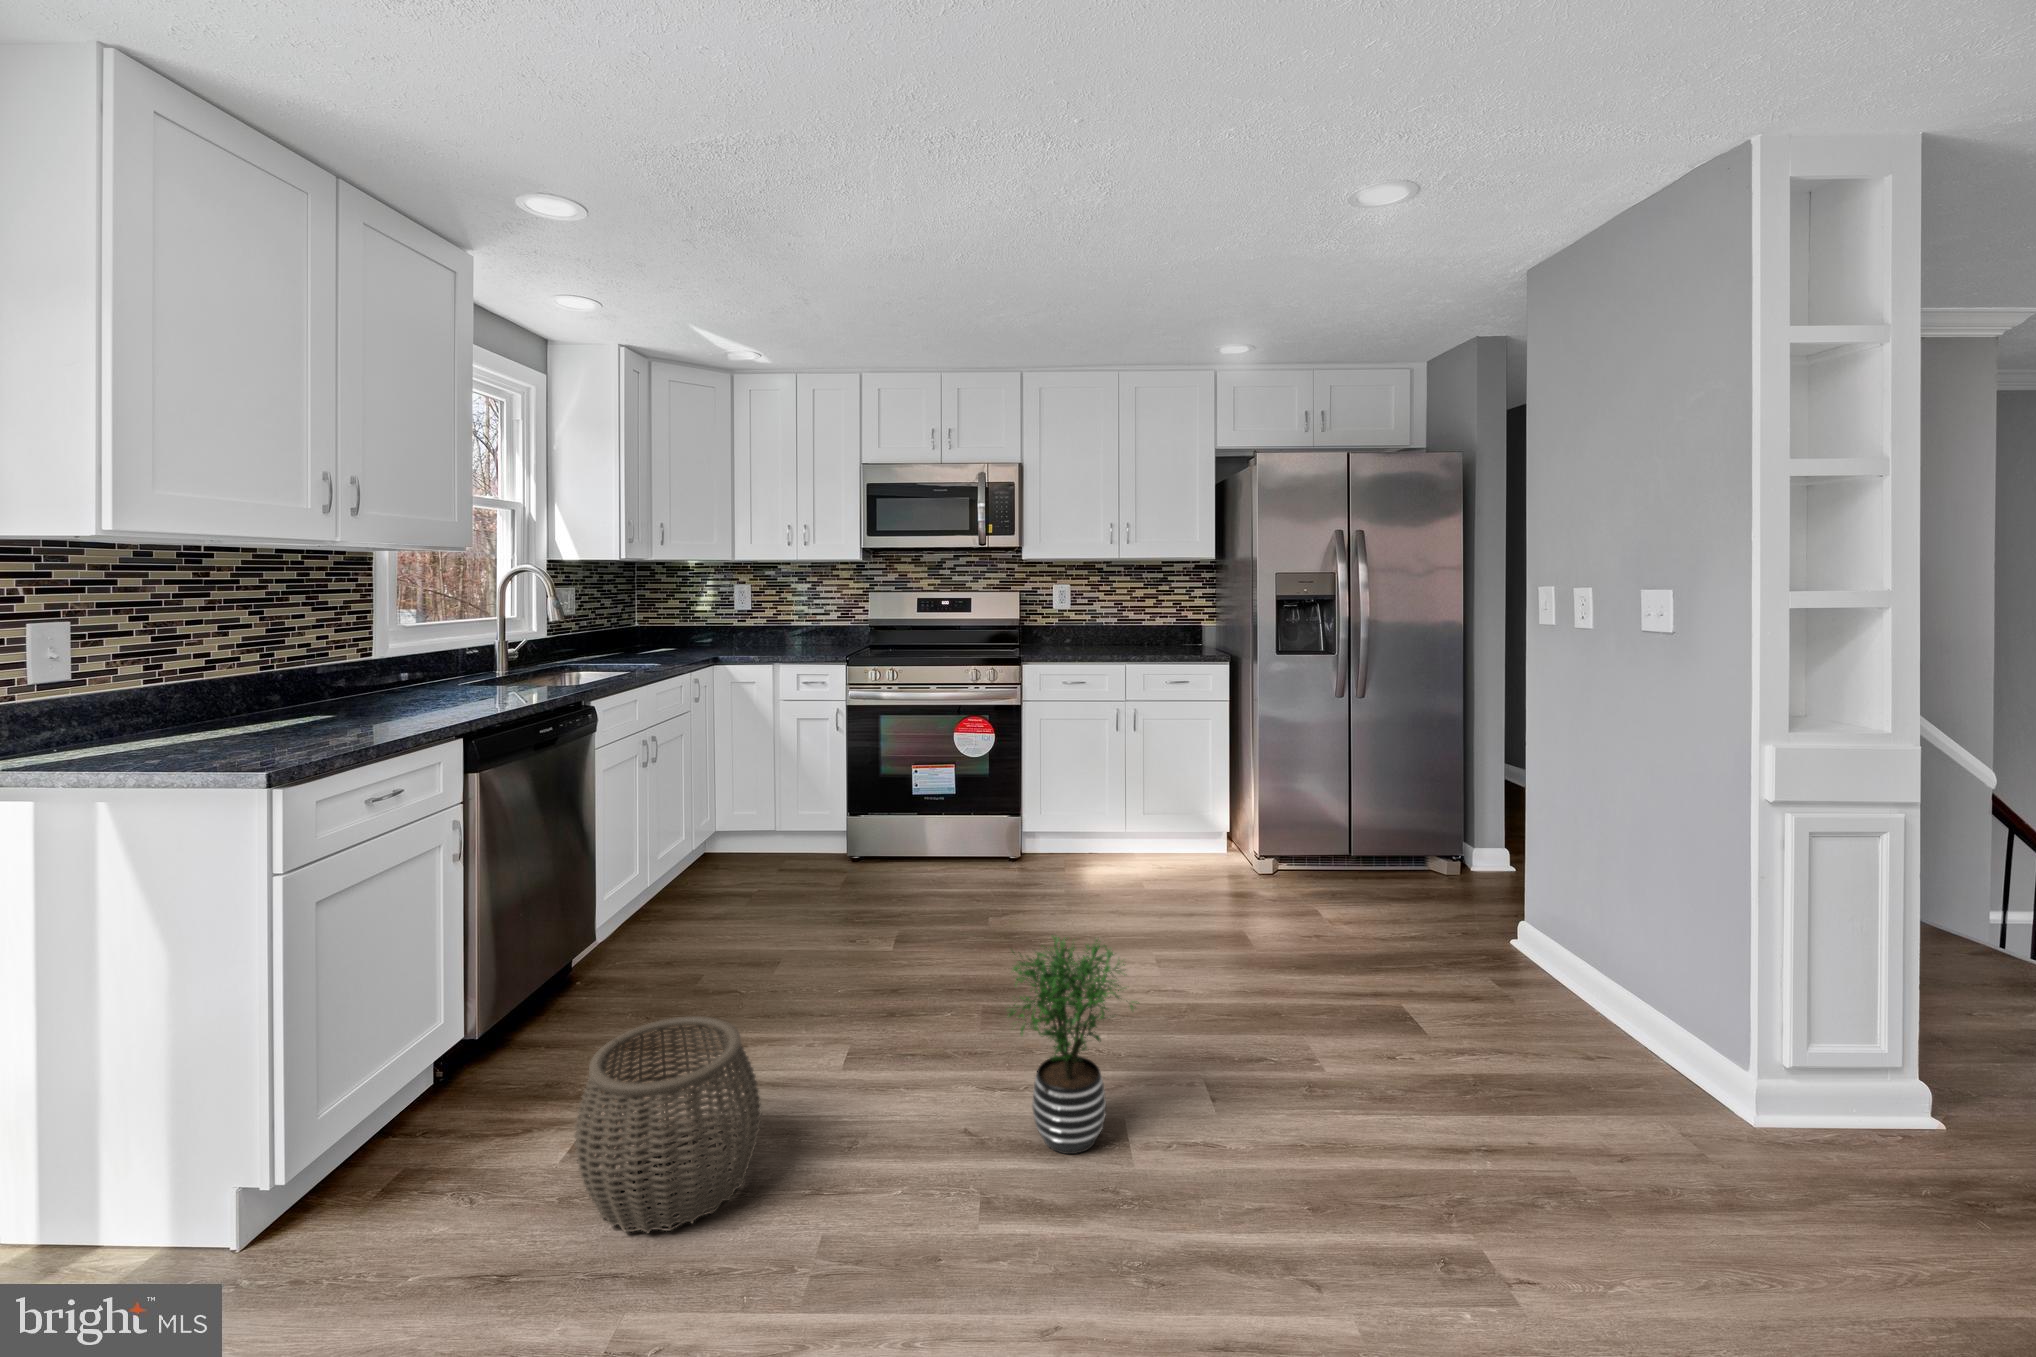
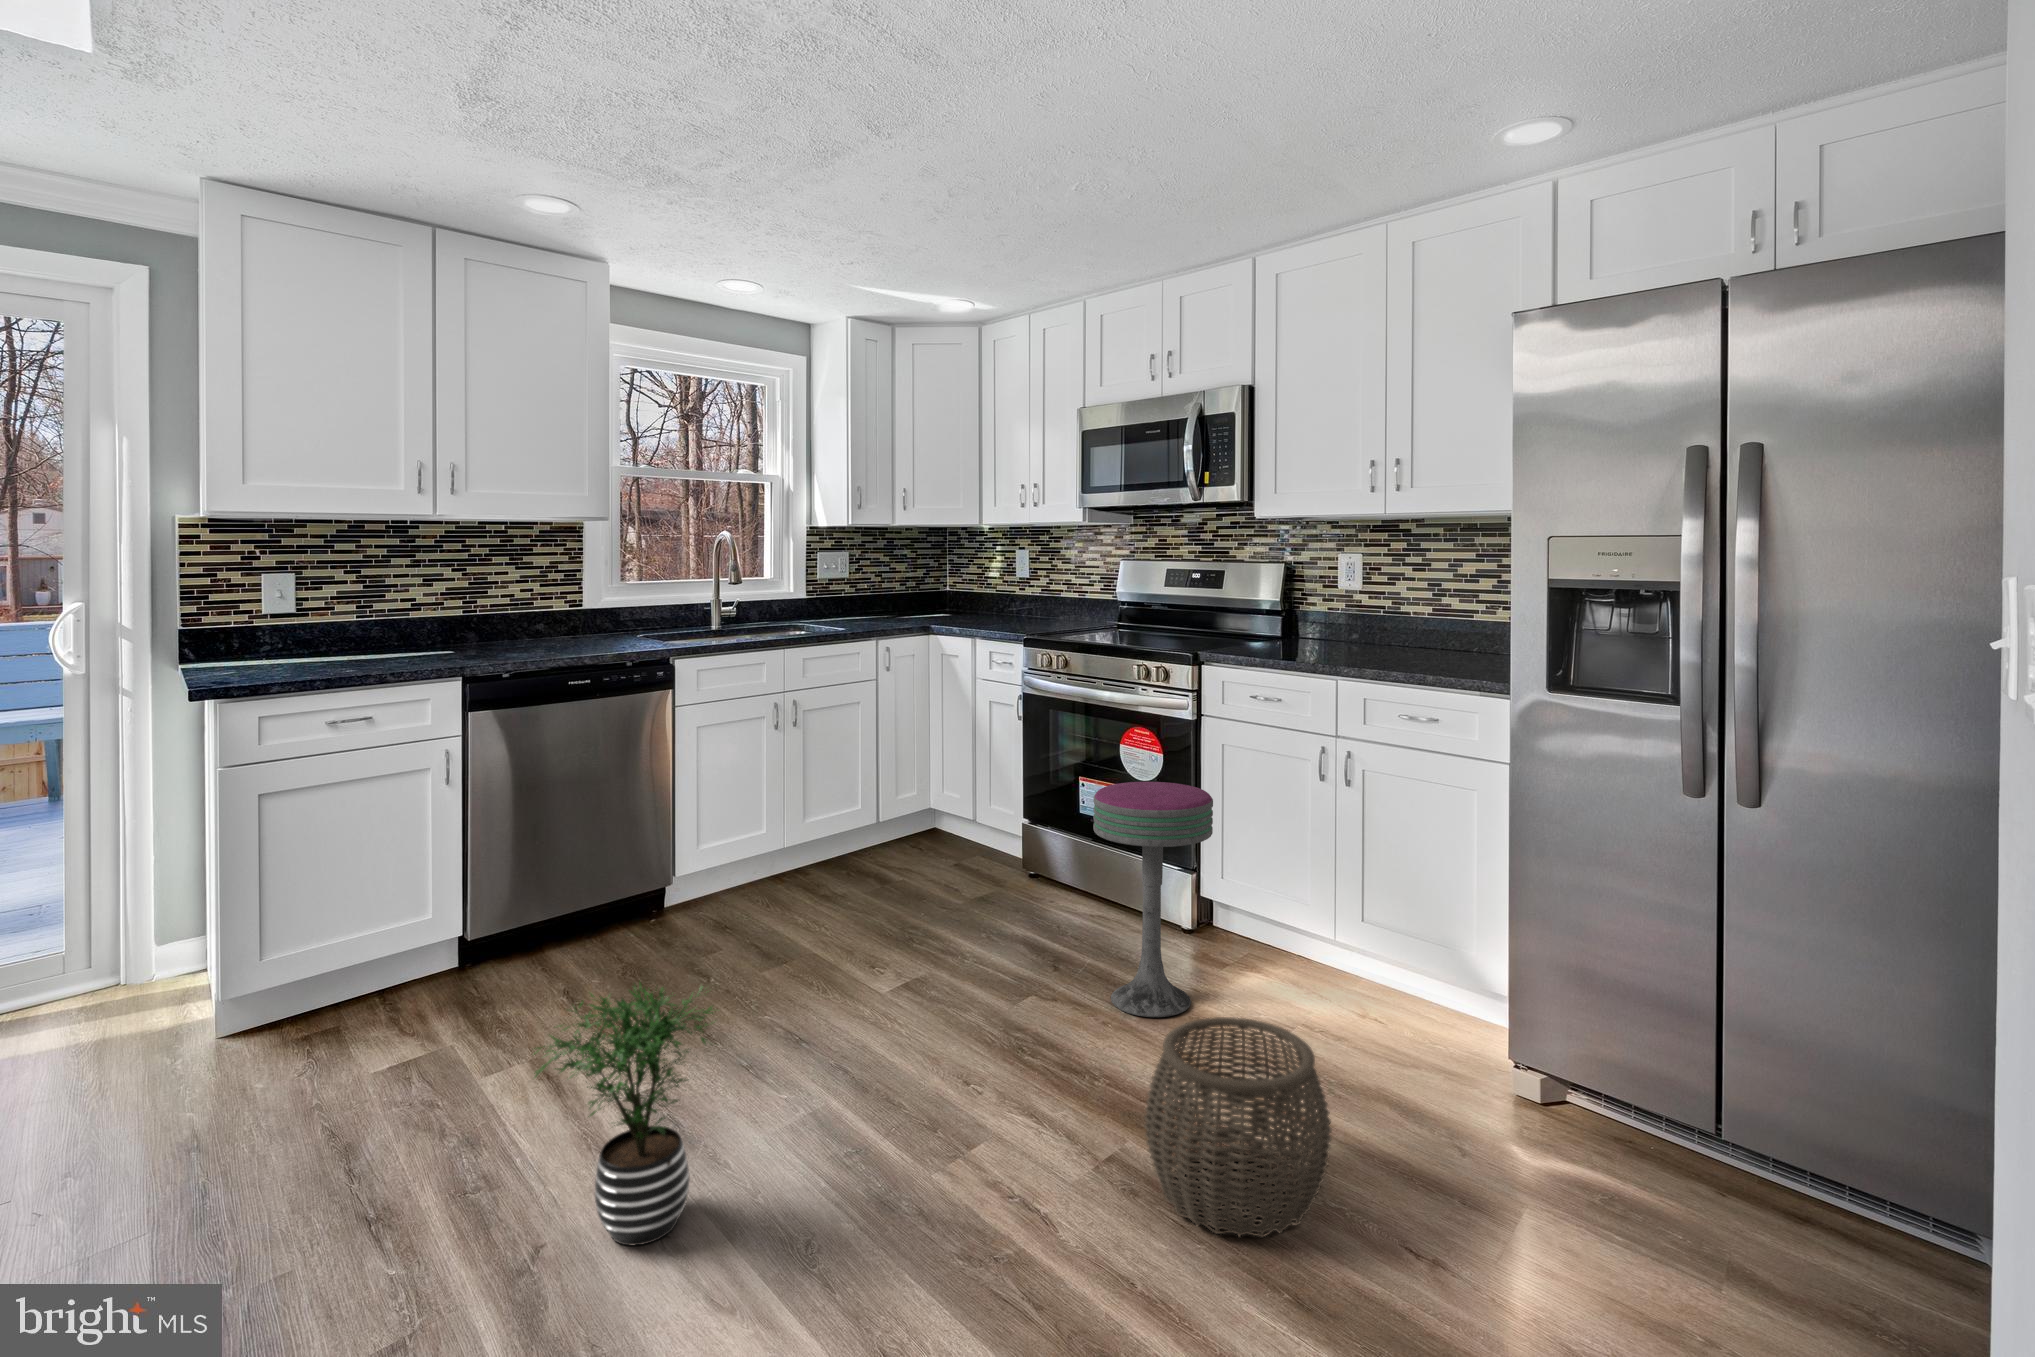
bar stool: none [1036,748,1121,914] -> present [1093,782,1213,1017]
woven basket: present [574,1016,762,1233] -> present [1145,1017,1332,1237]

